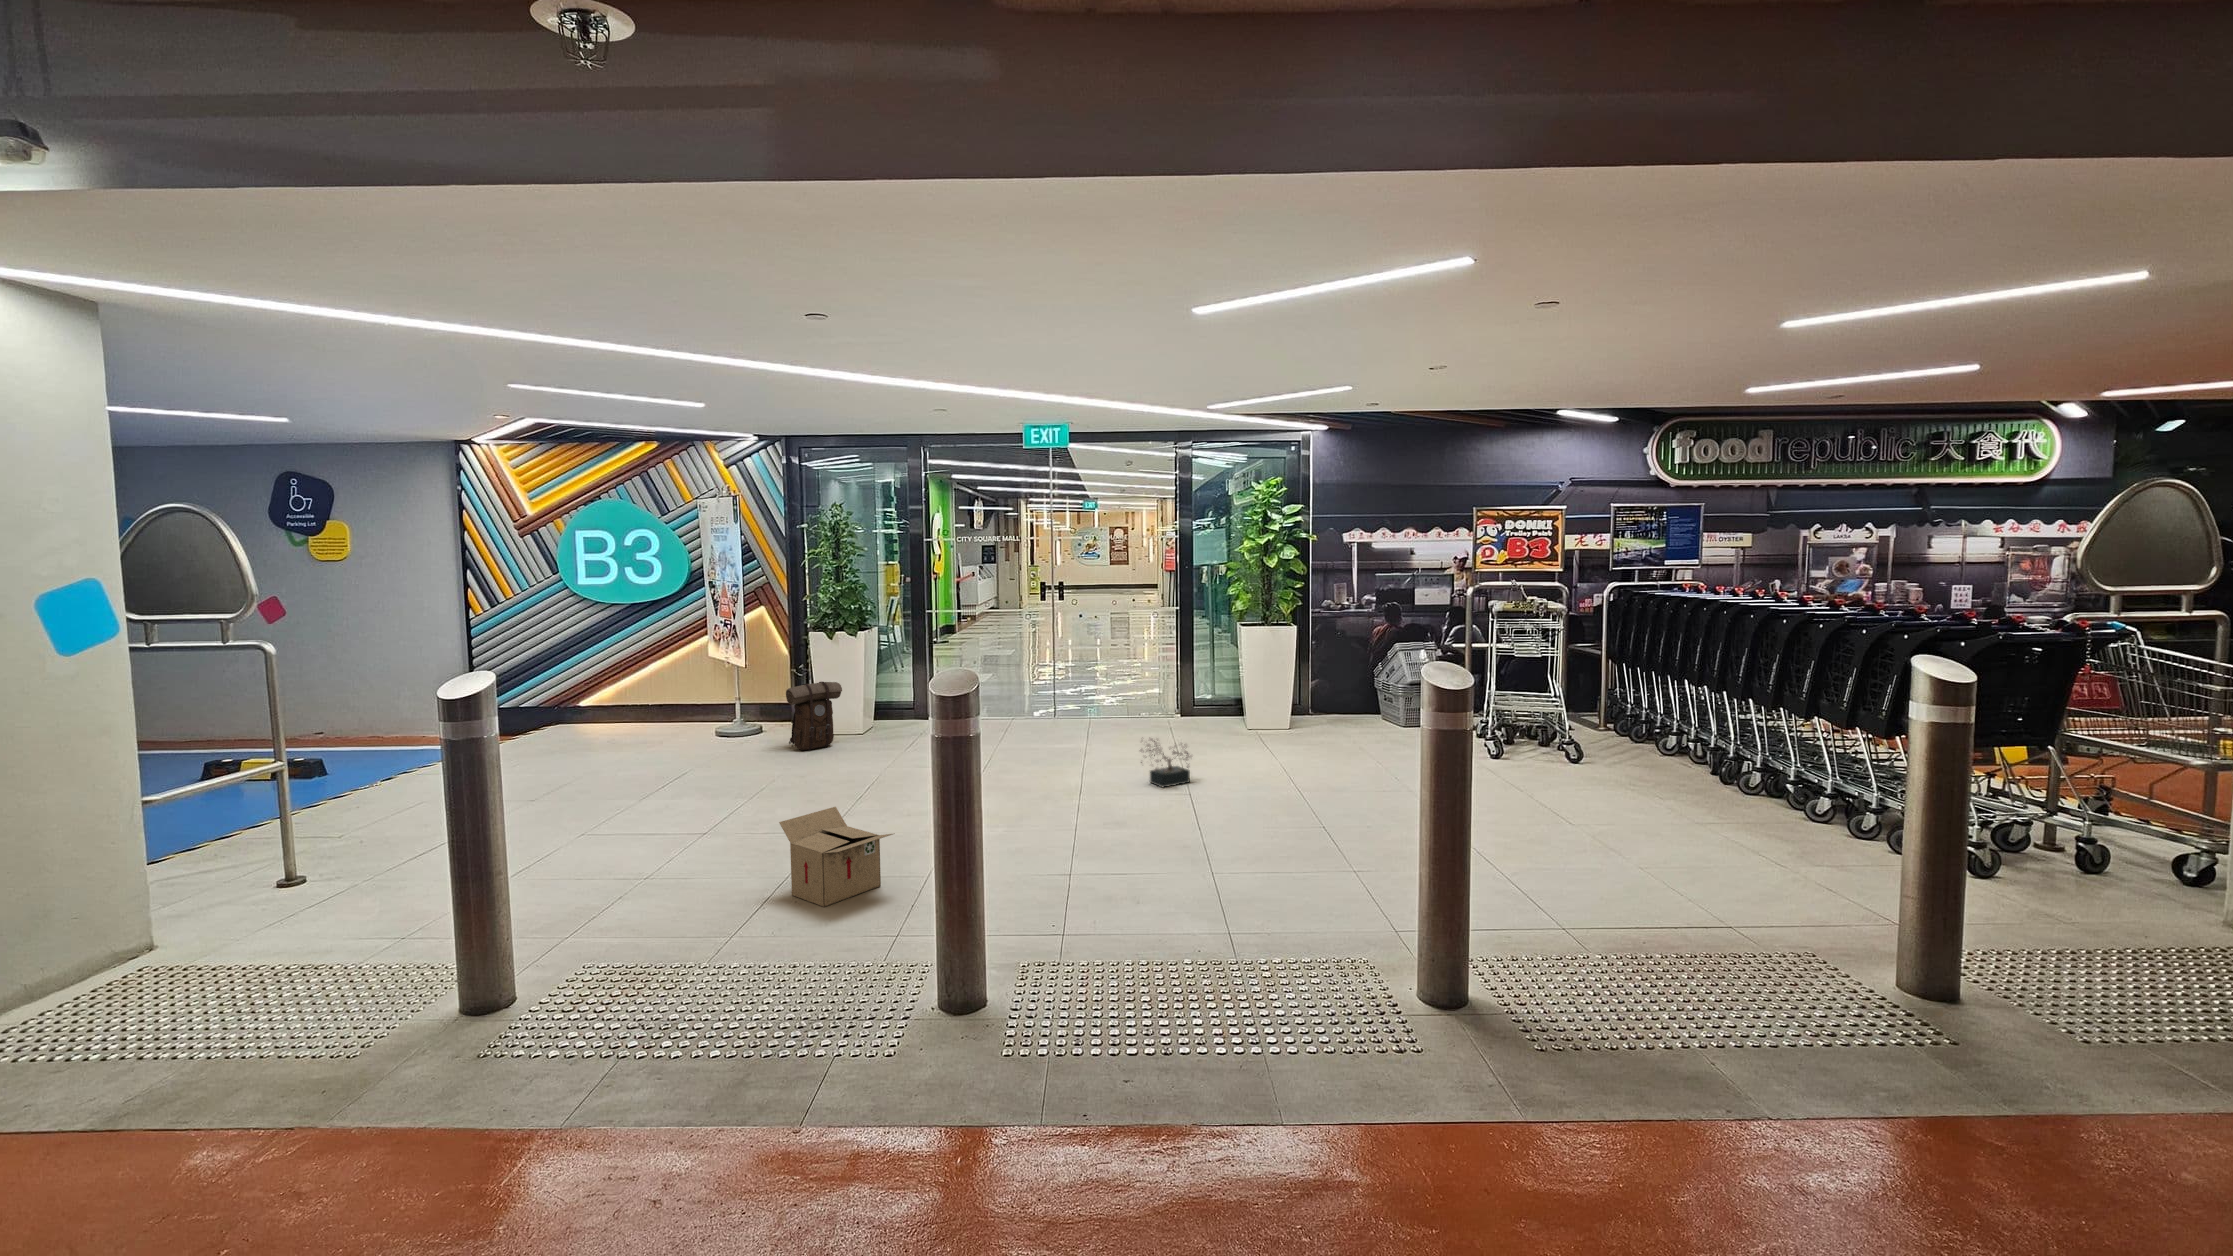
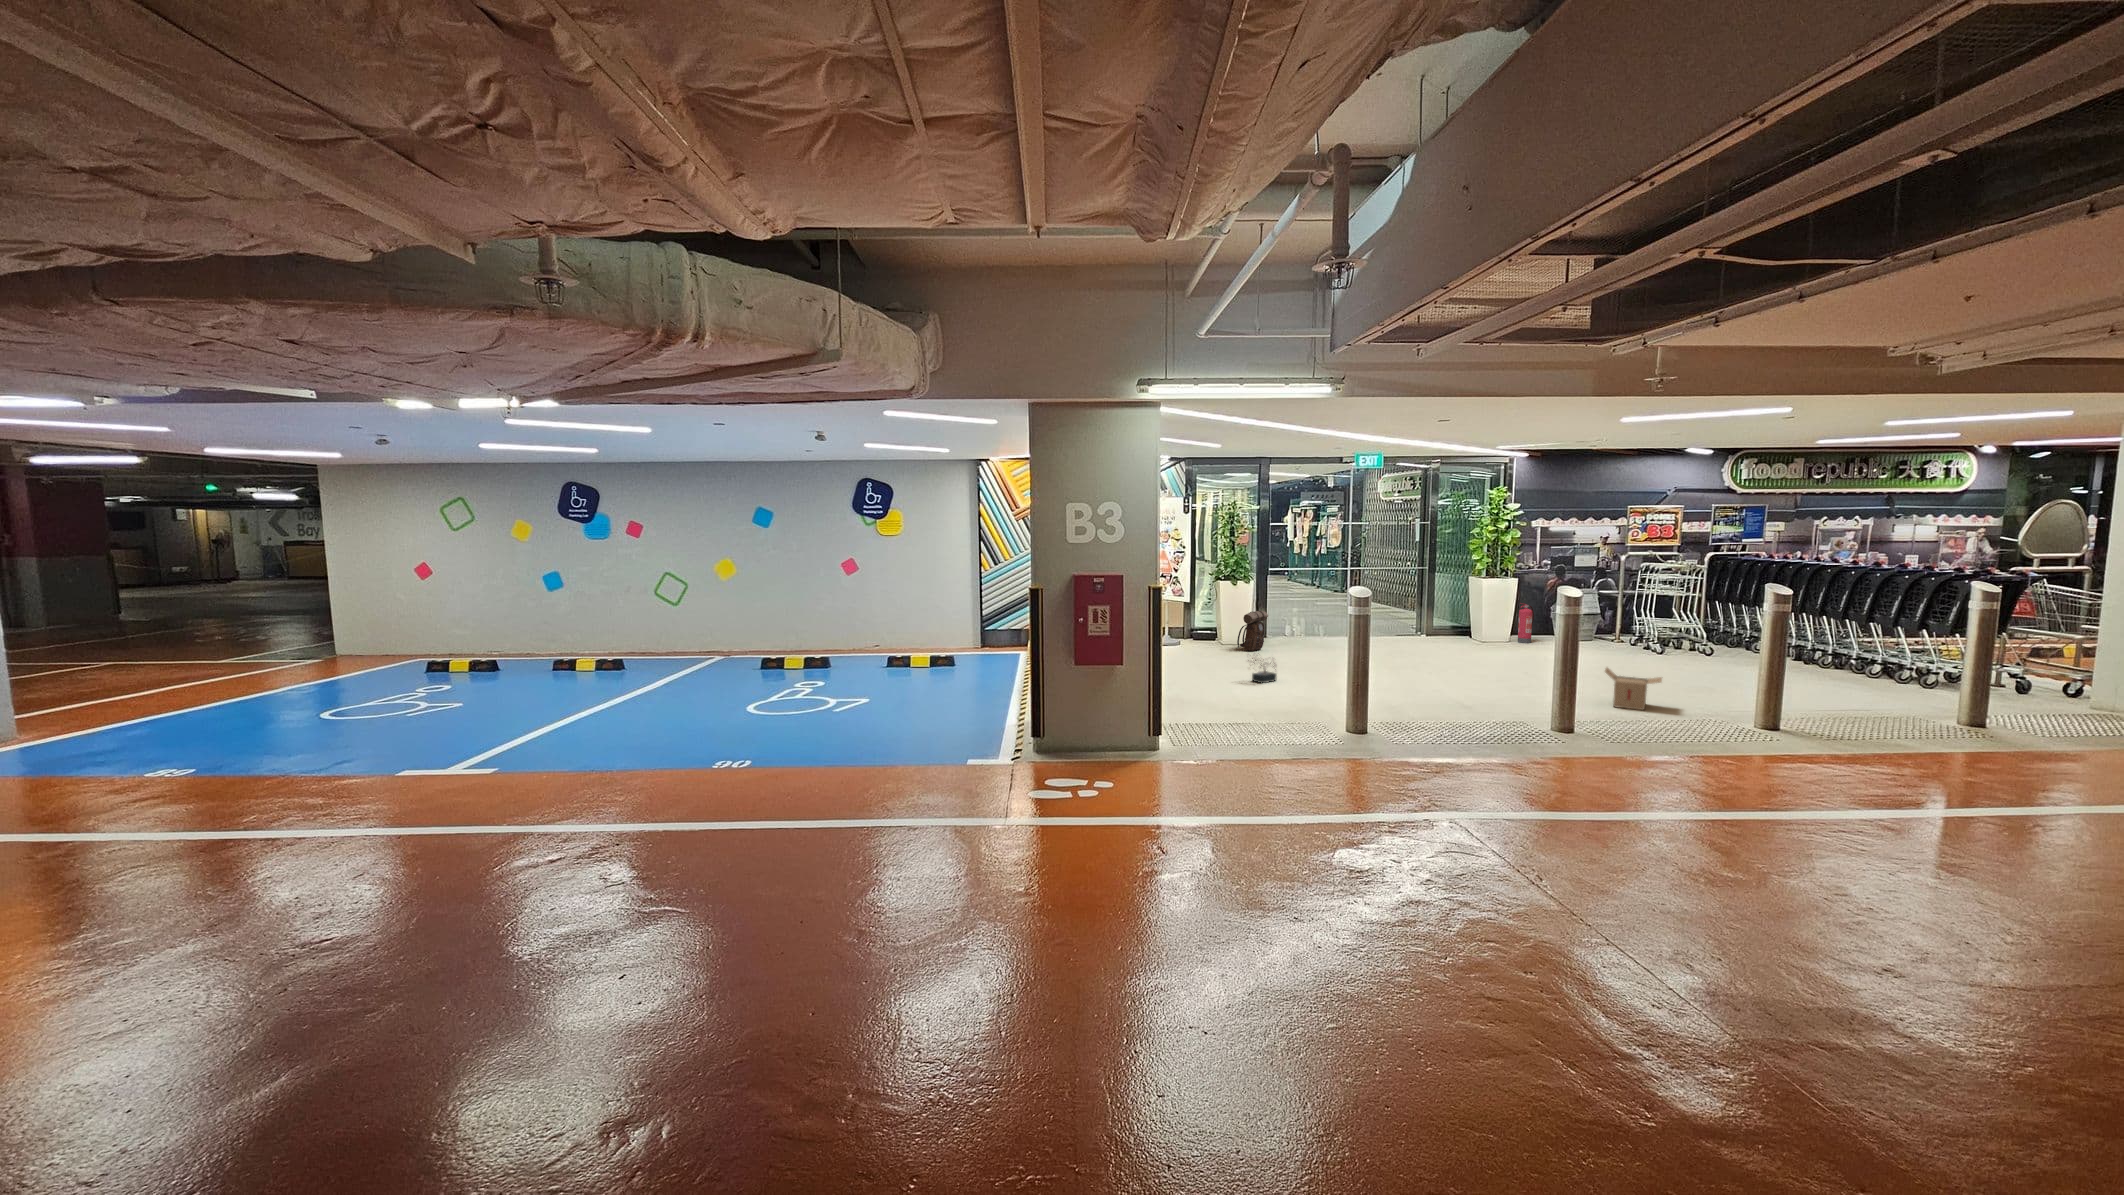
fire extinguisher: none [1281,667,1309,734] -> present [1518,603,1534,643]
decorative plant: present [1140,738,1191,787] -> present [1248,654,1277,683]
cardboard box: present [779,807,893,907] -> present [1605,668,1662,710]

